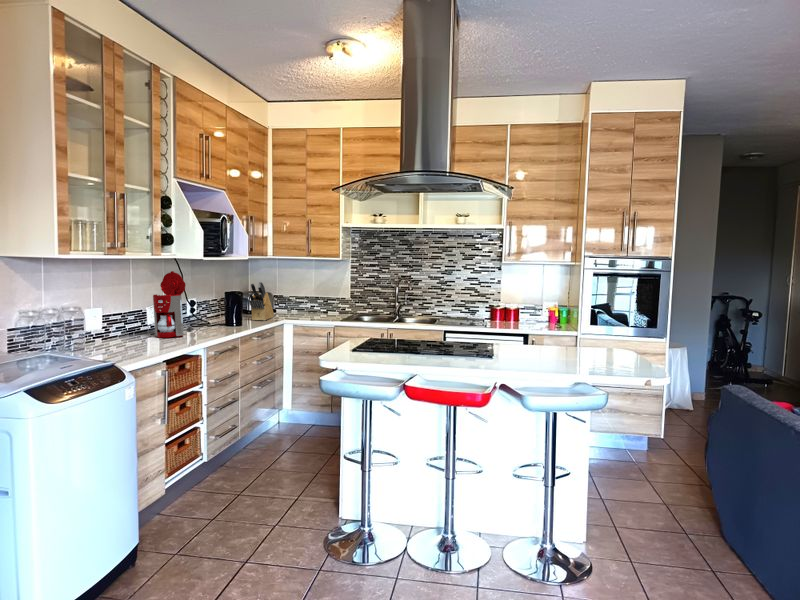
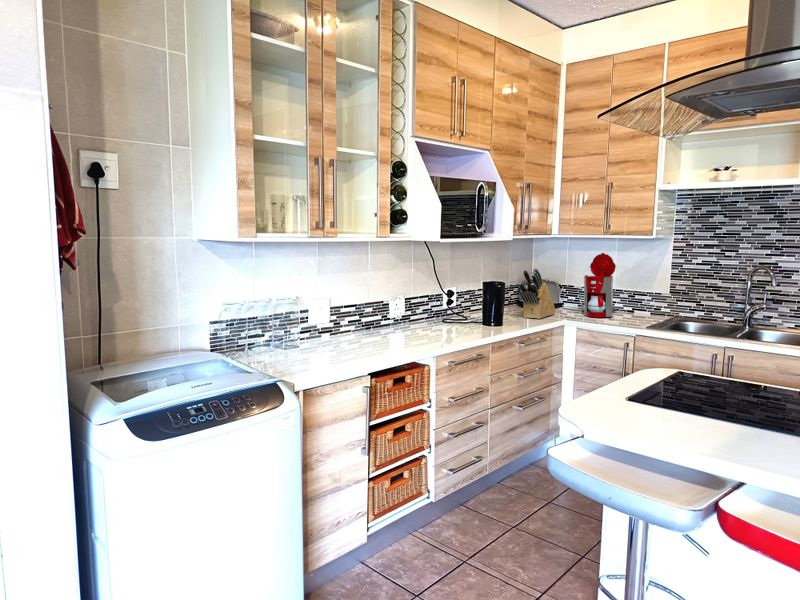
coffee maker: present [153,271,193,338] -> present [582,253,616,317]

